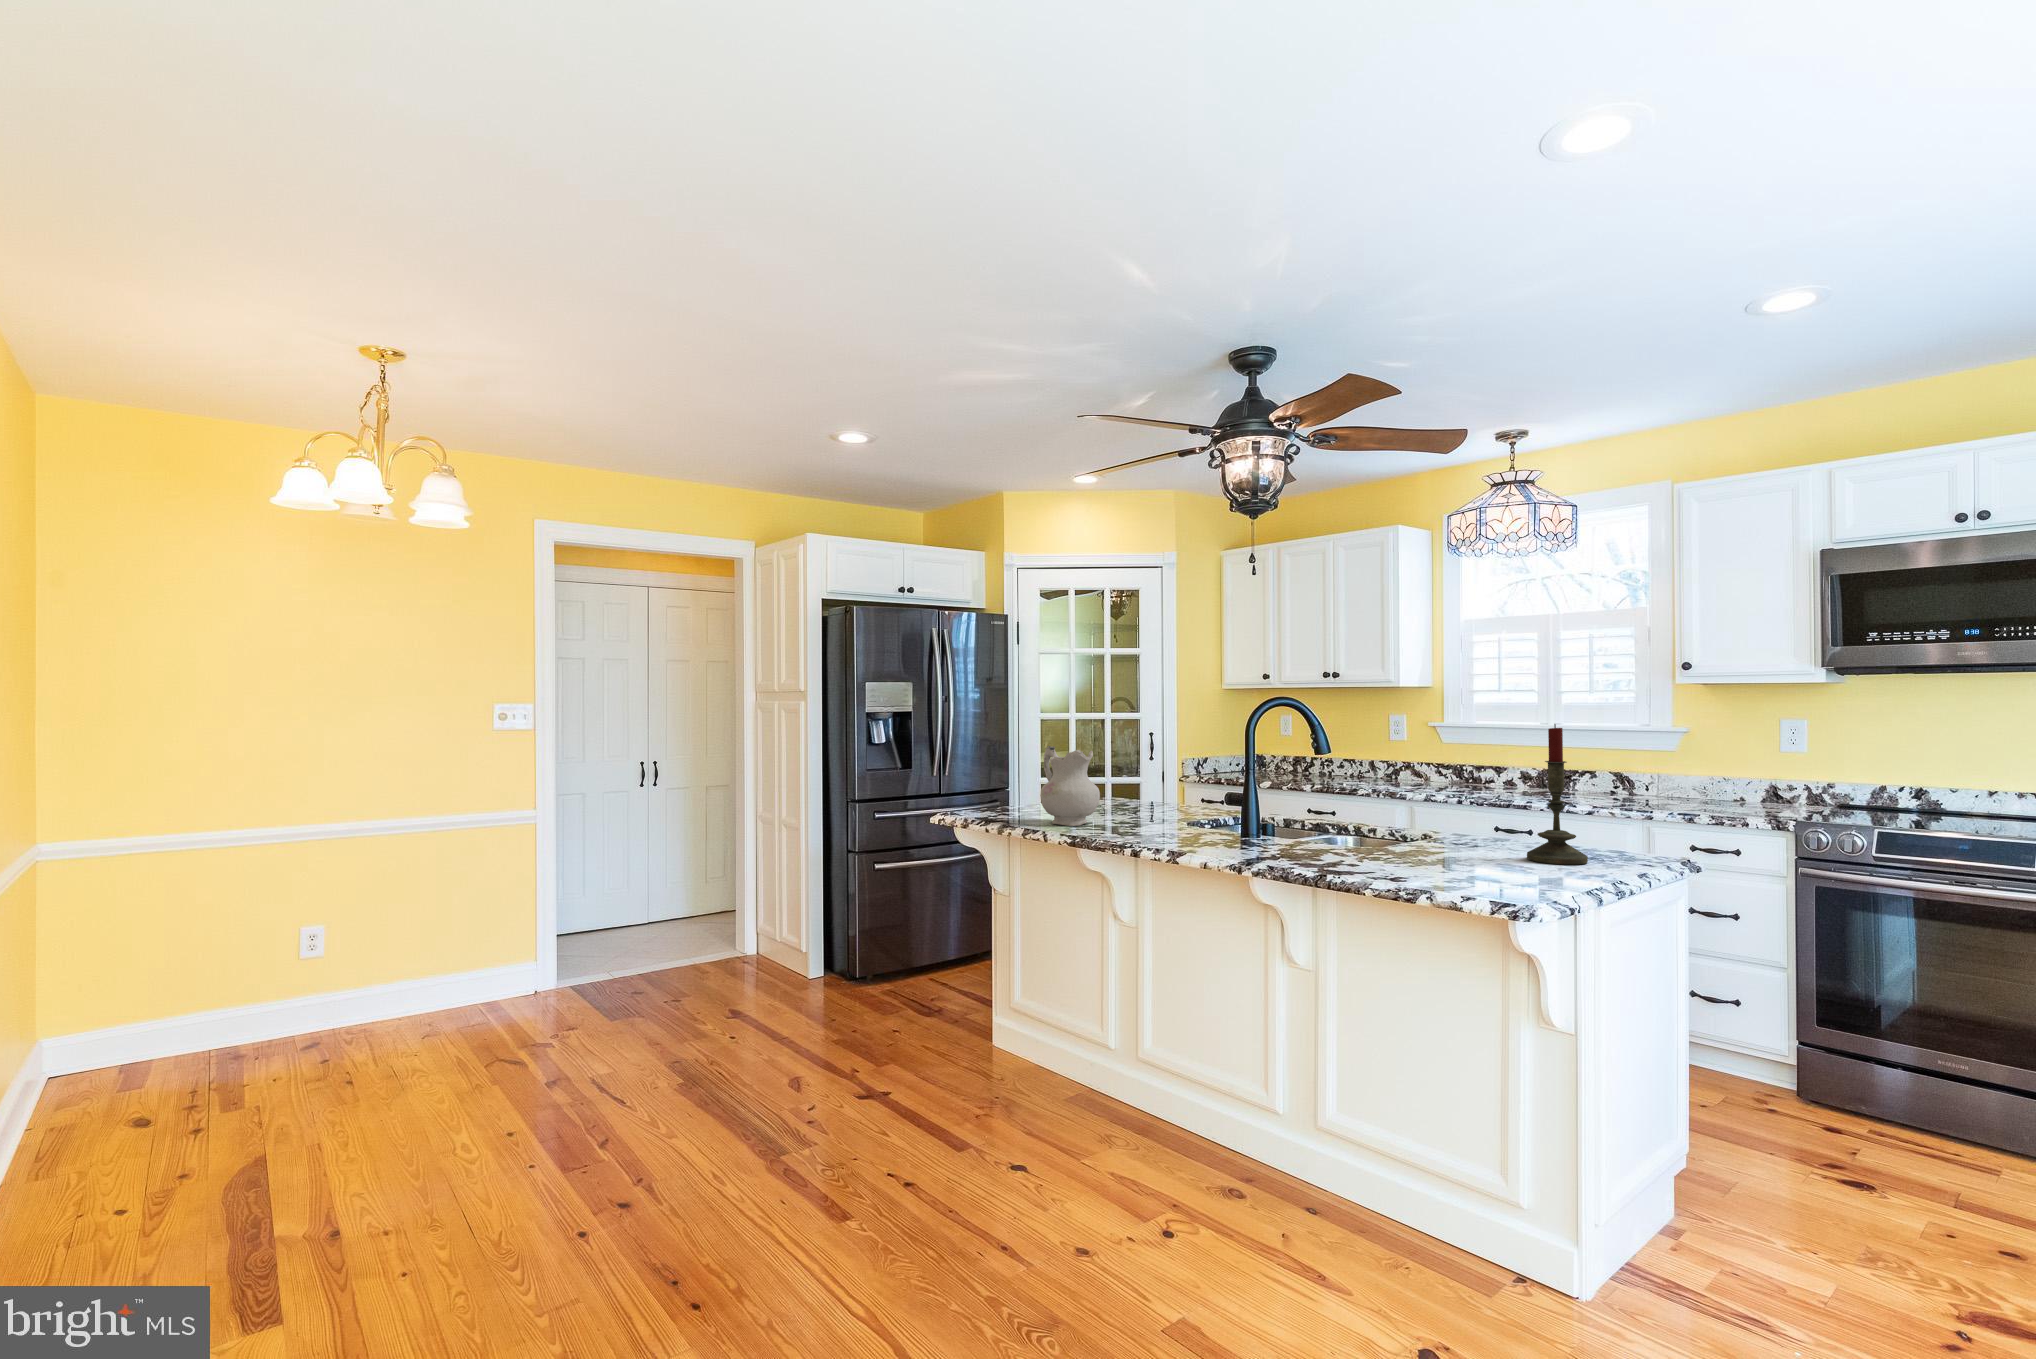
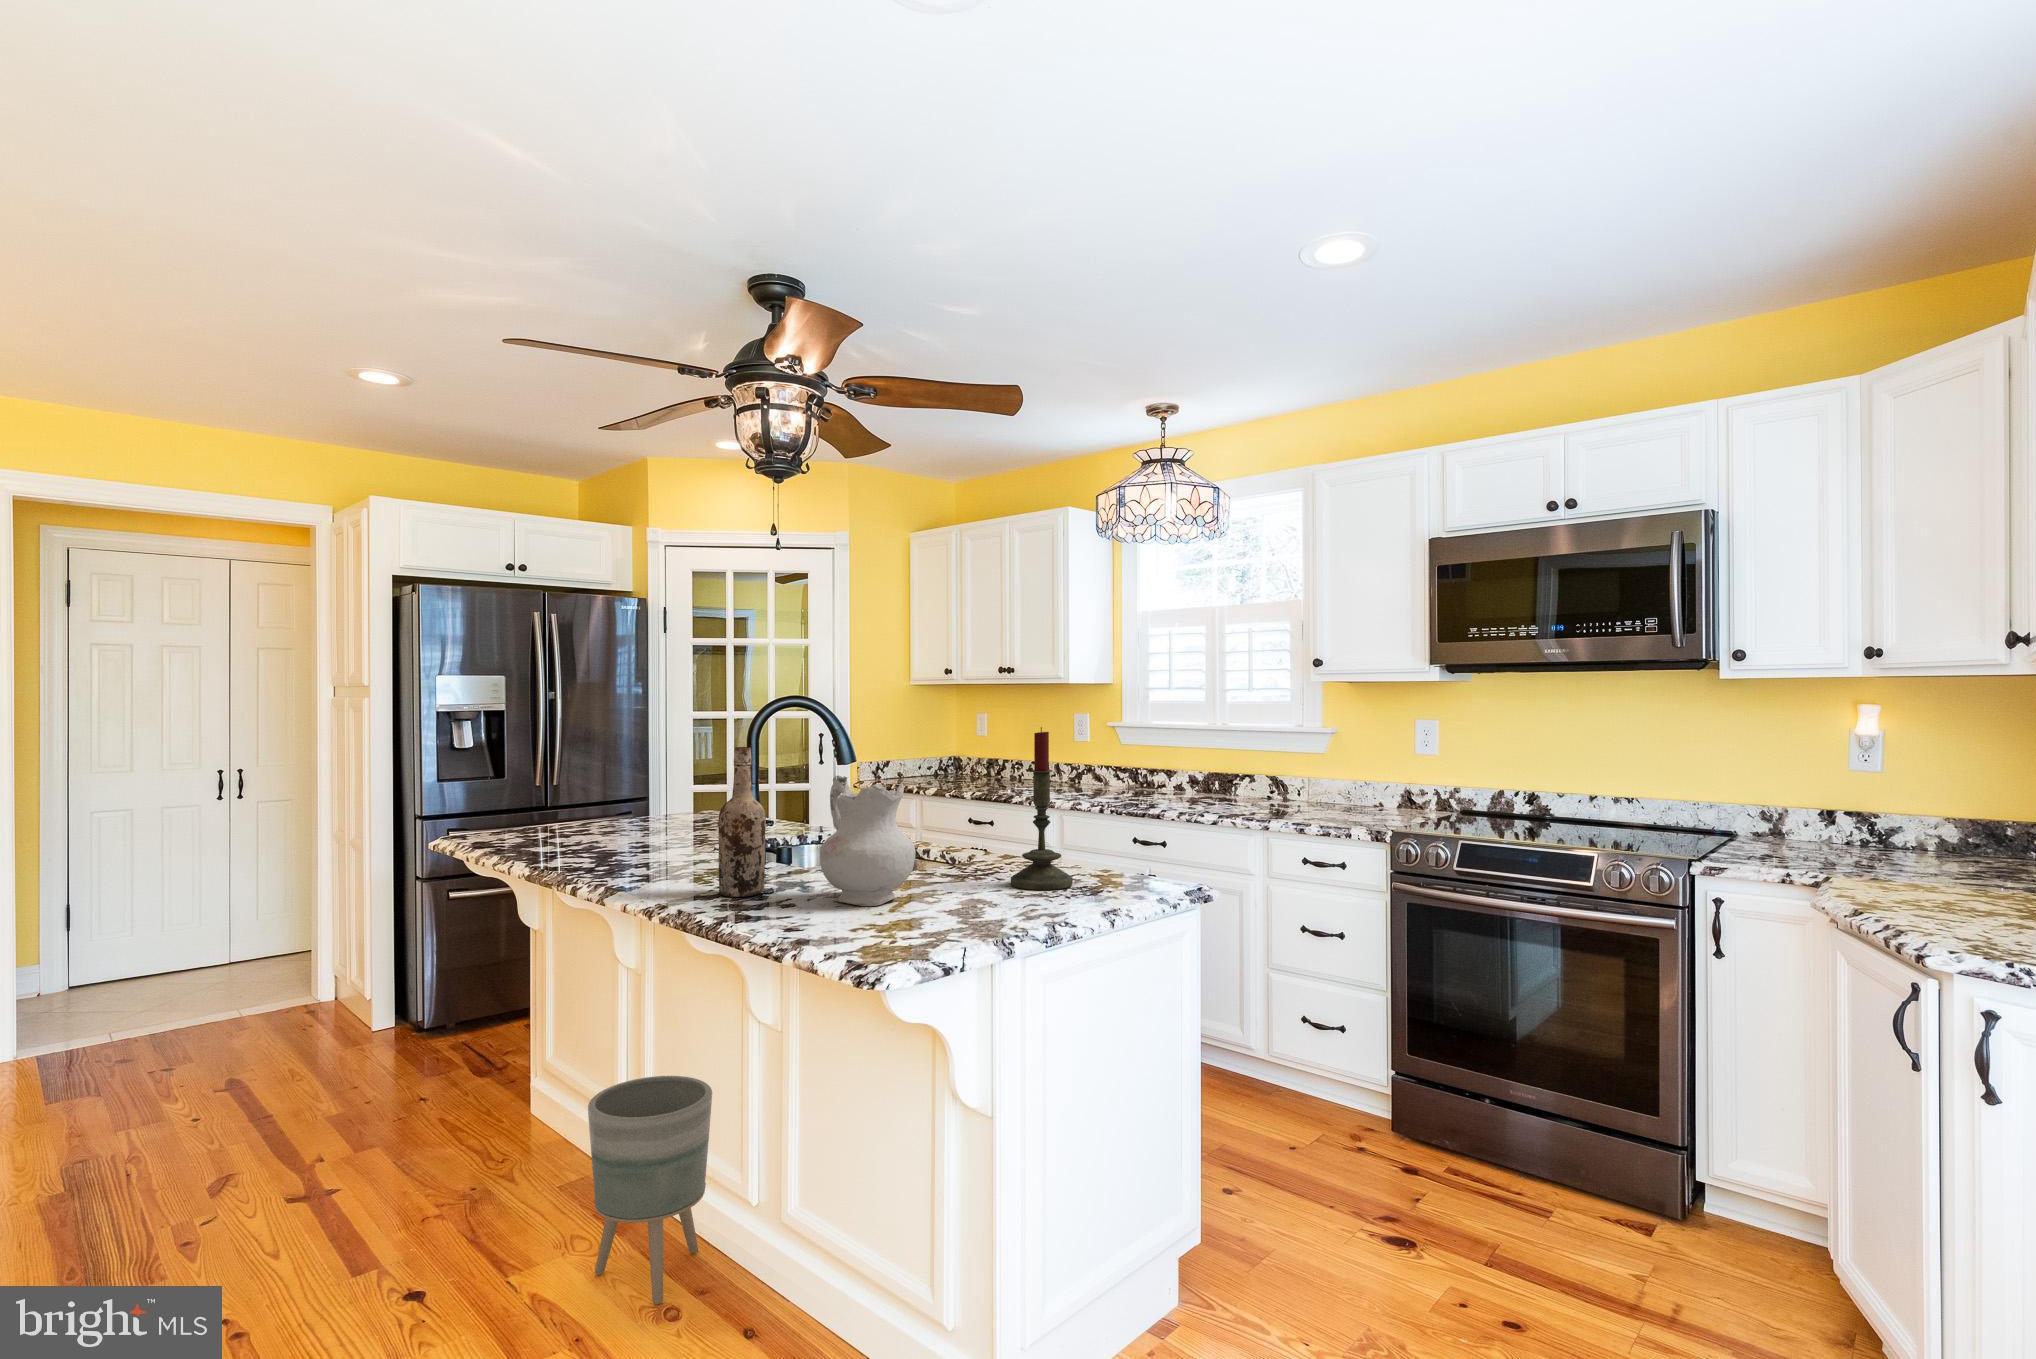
wine bottle: none [1297,740,1336,866] -> present [719,747,766,897]
ceramic pitcher: present [1040,746,1100,826] -> present [820,776,916,906]
planter: none [1158,1019,1259,1207] -> present [588,1076,712,1304]

